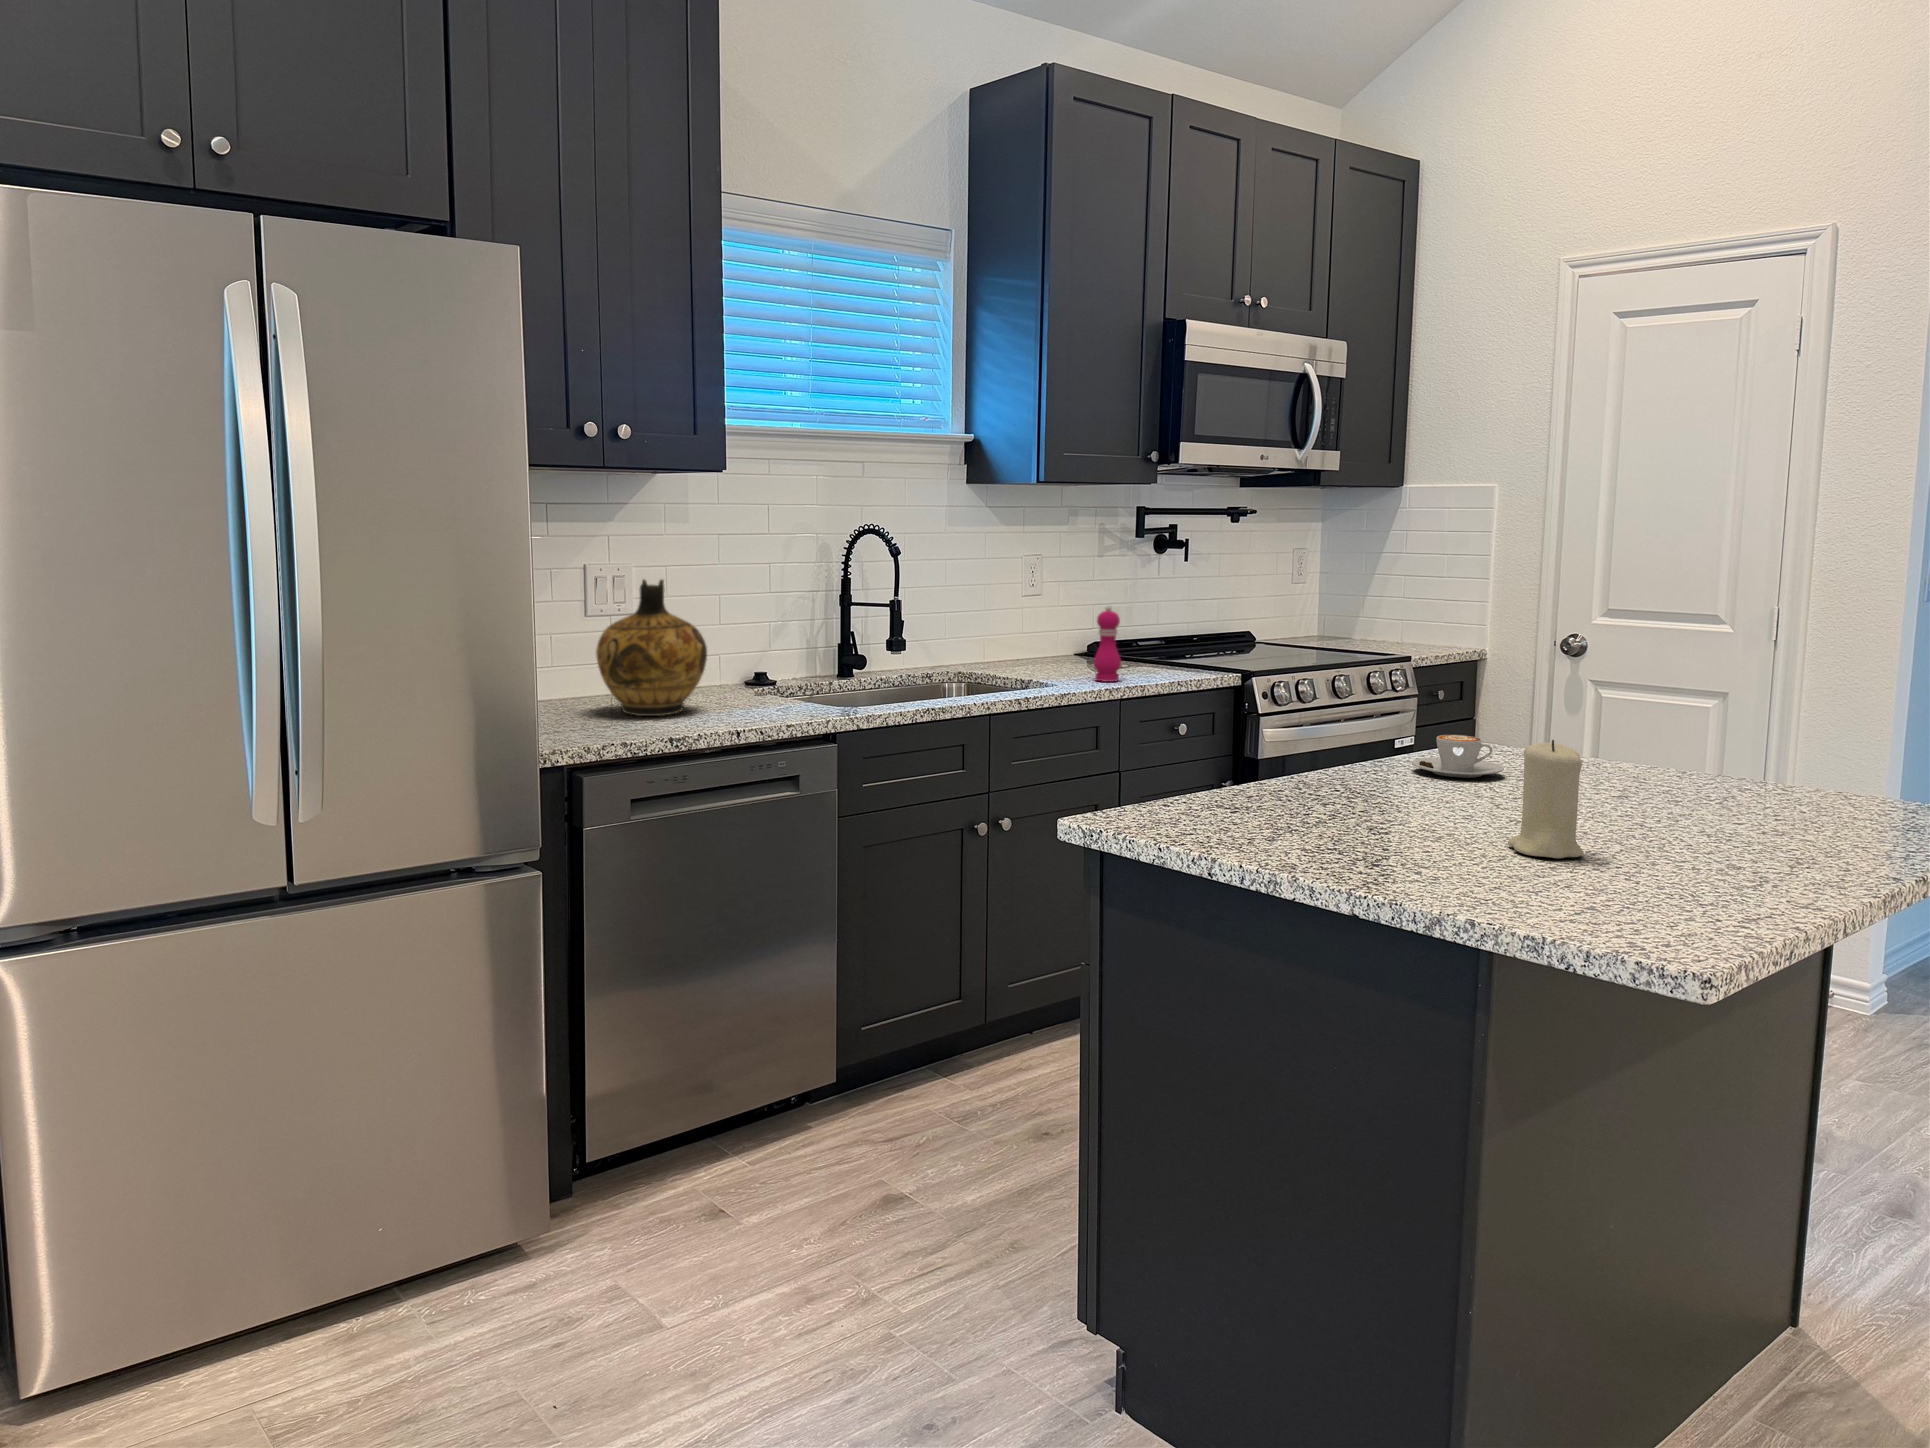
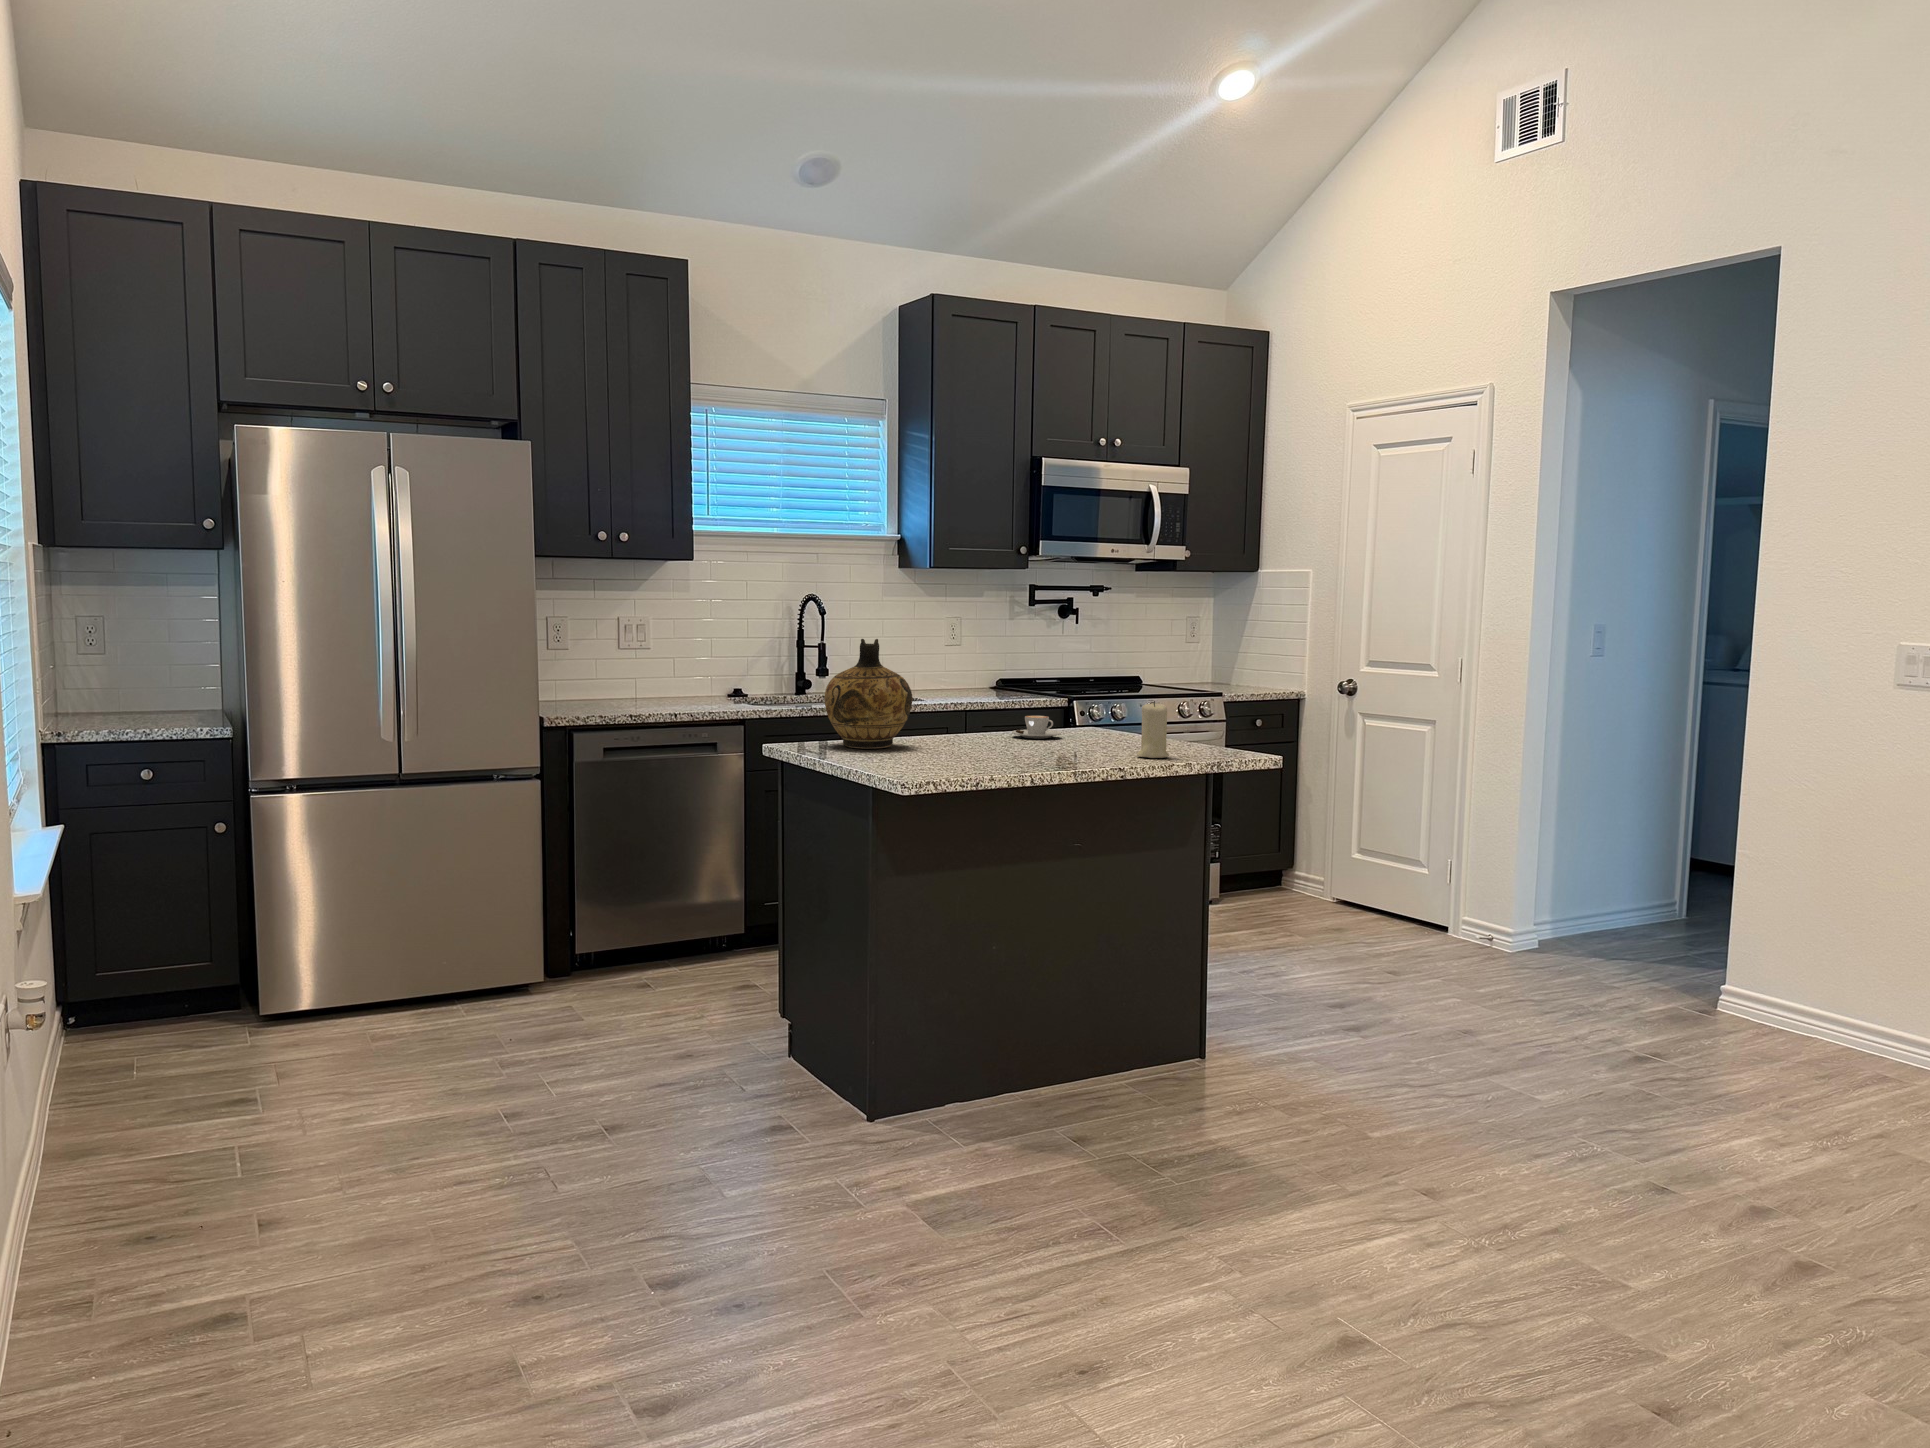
ceramic jug: present [596,580,707,716] -> present [824,639,912,749]
pepper mill: present [1094,605,1121,682] -> none [953,649,972,699]
candle: present [1508,740,1583,858] -> present [1137,701,1169,758]

